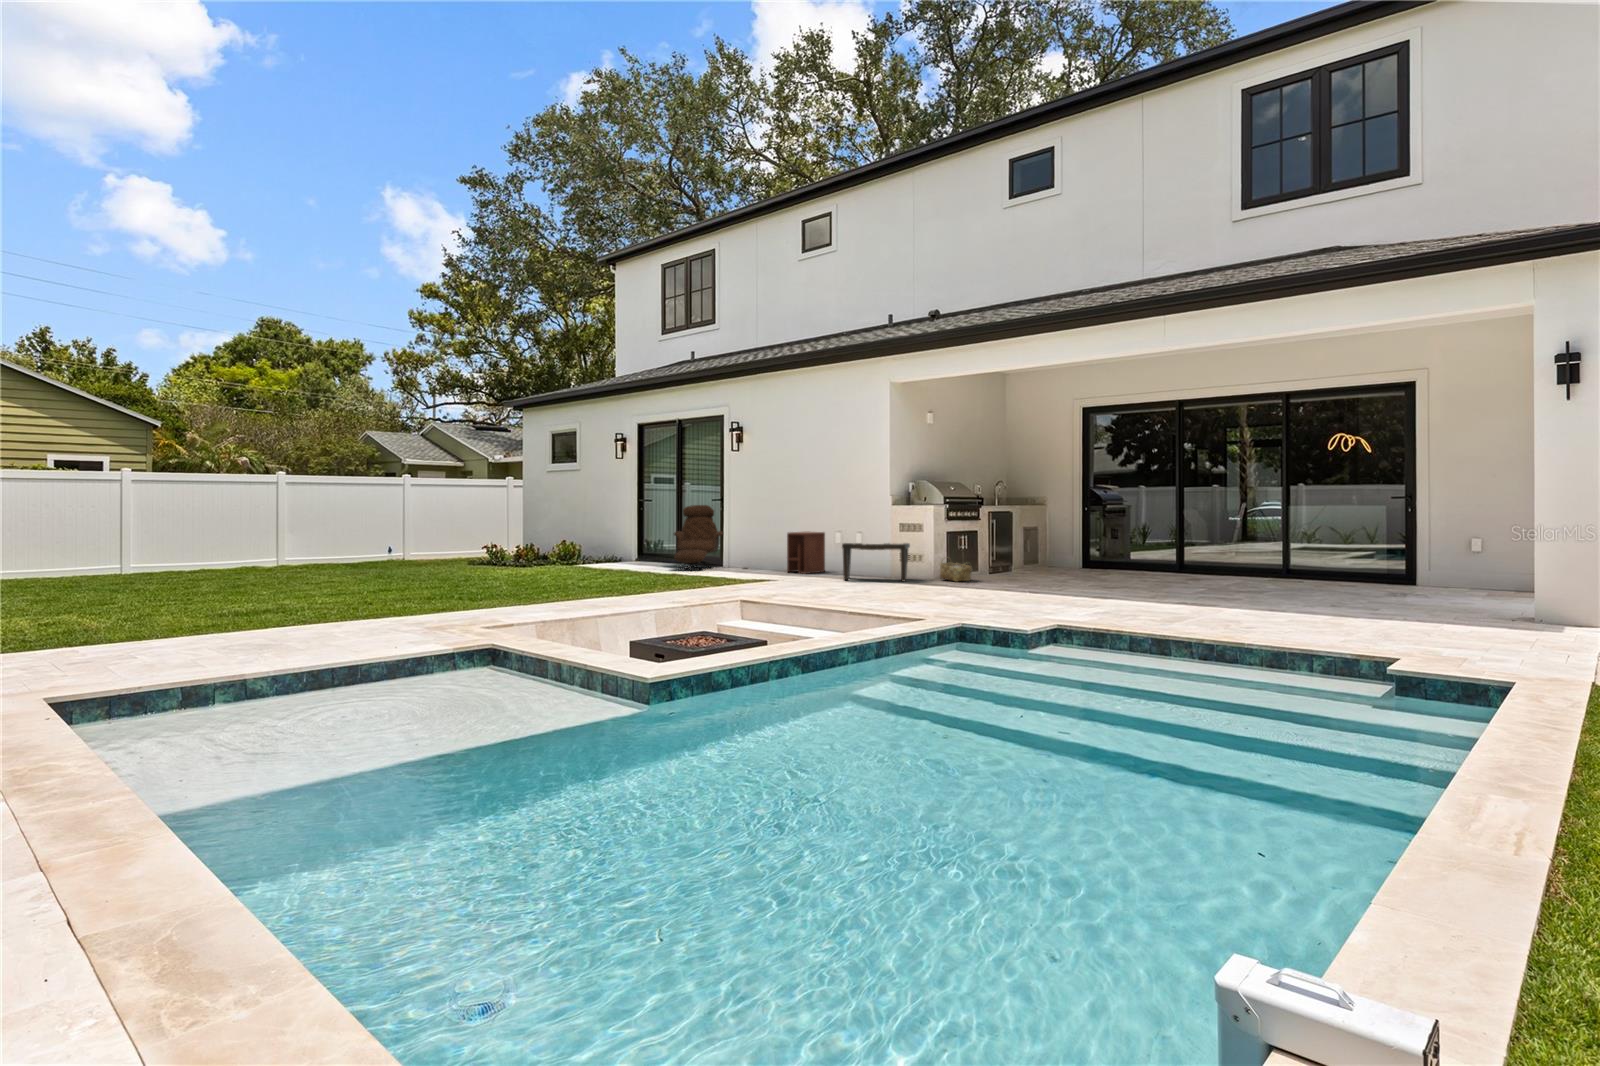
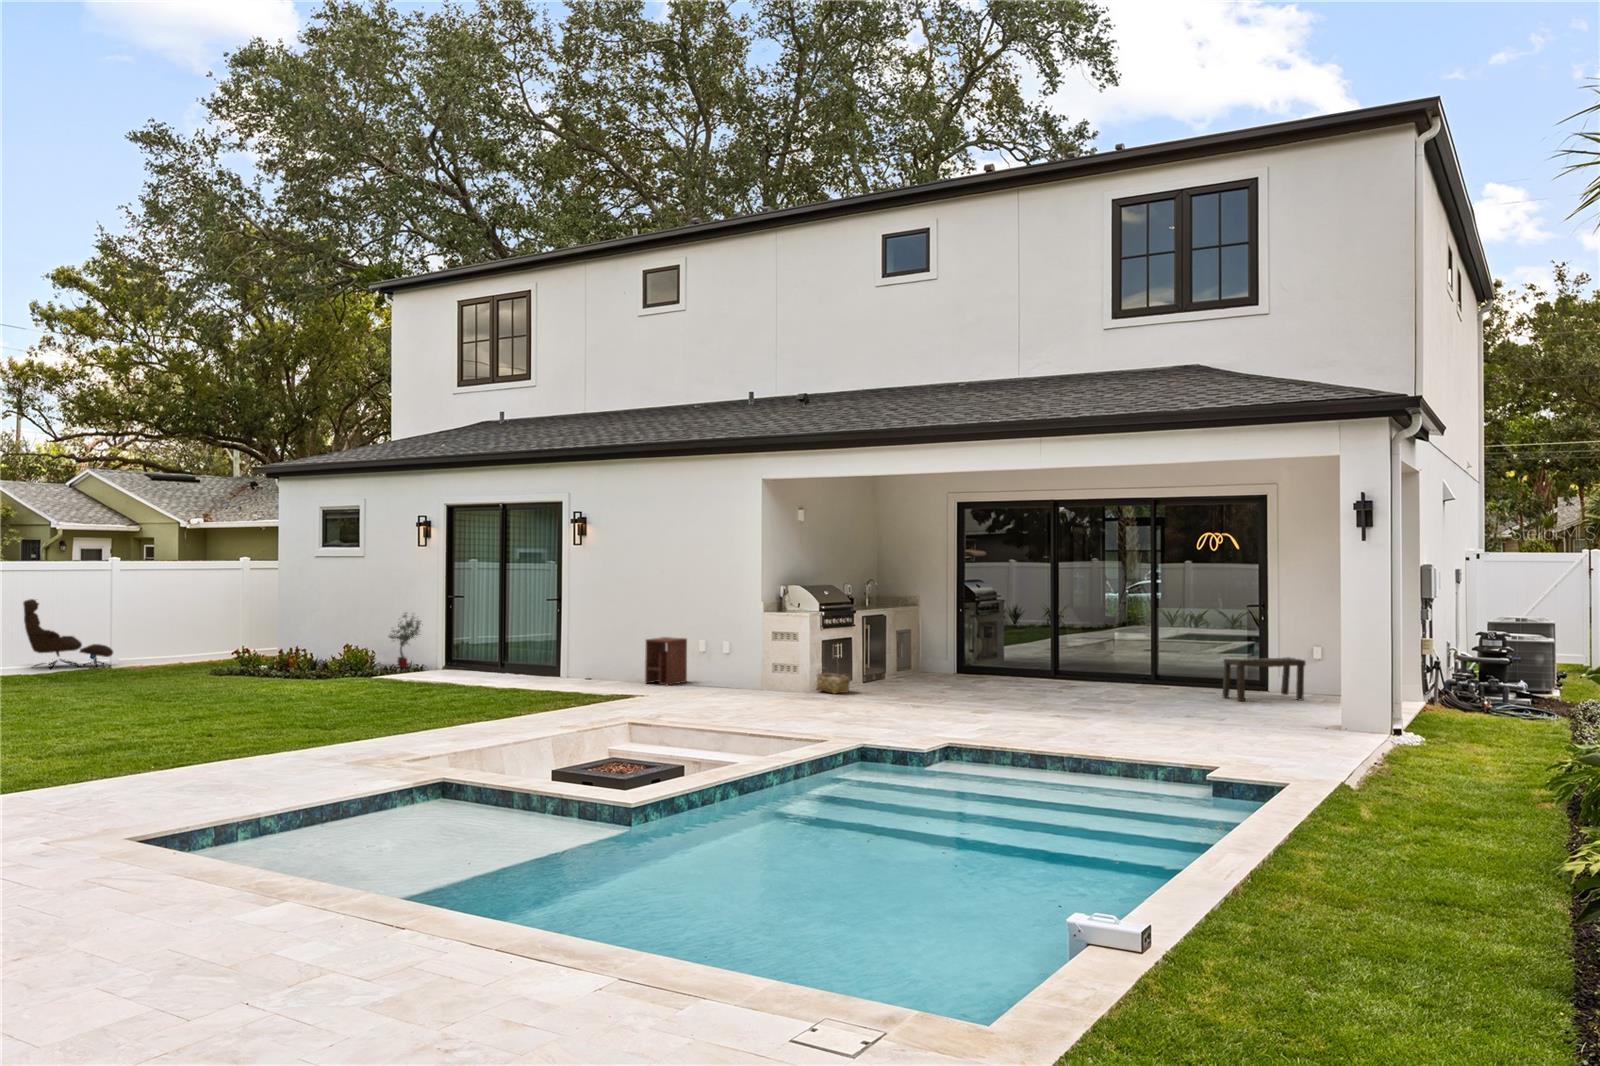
lounge chair: present [674,505,723,570] -> present [23,599,113,669]
potted tree: none [596,515,624,562] -> present [389,613,421,668]
bench: present [842,543,910,582] -> present [1223,657,1306,701]

